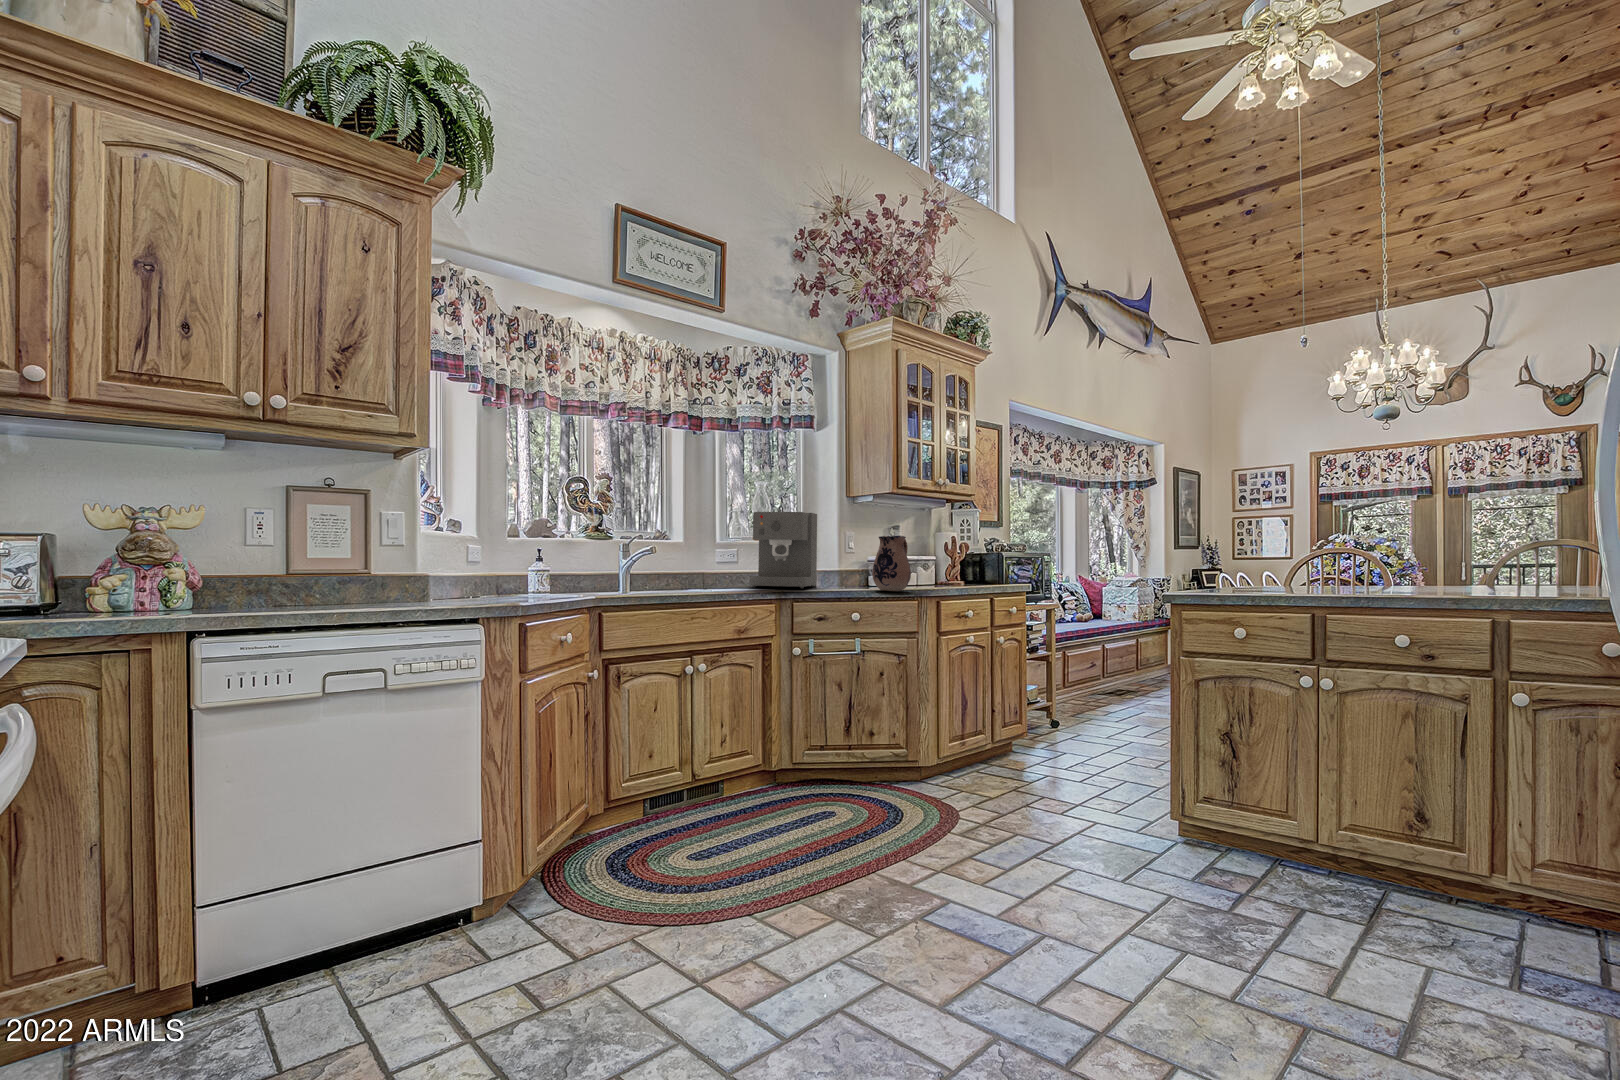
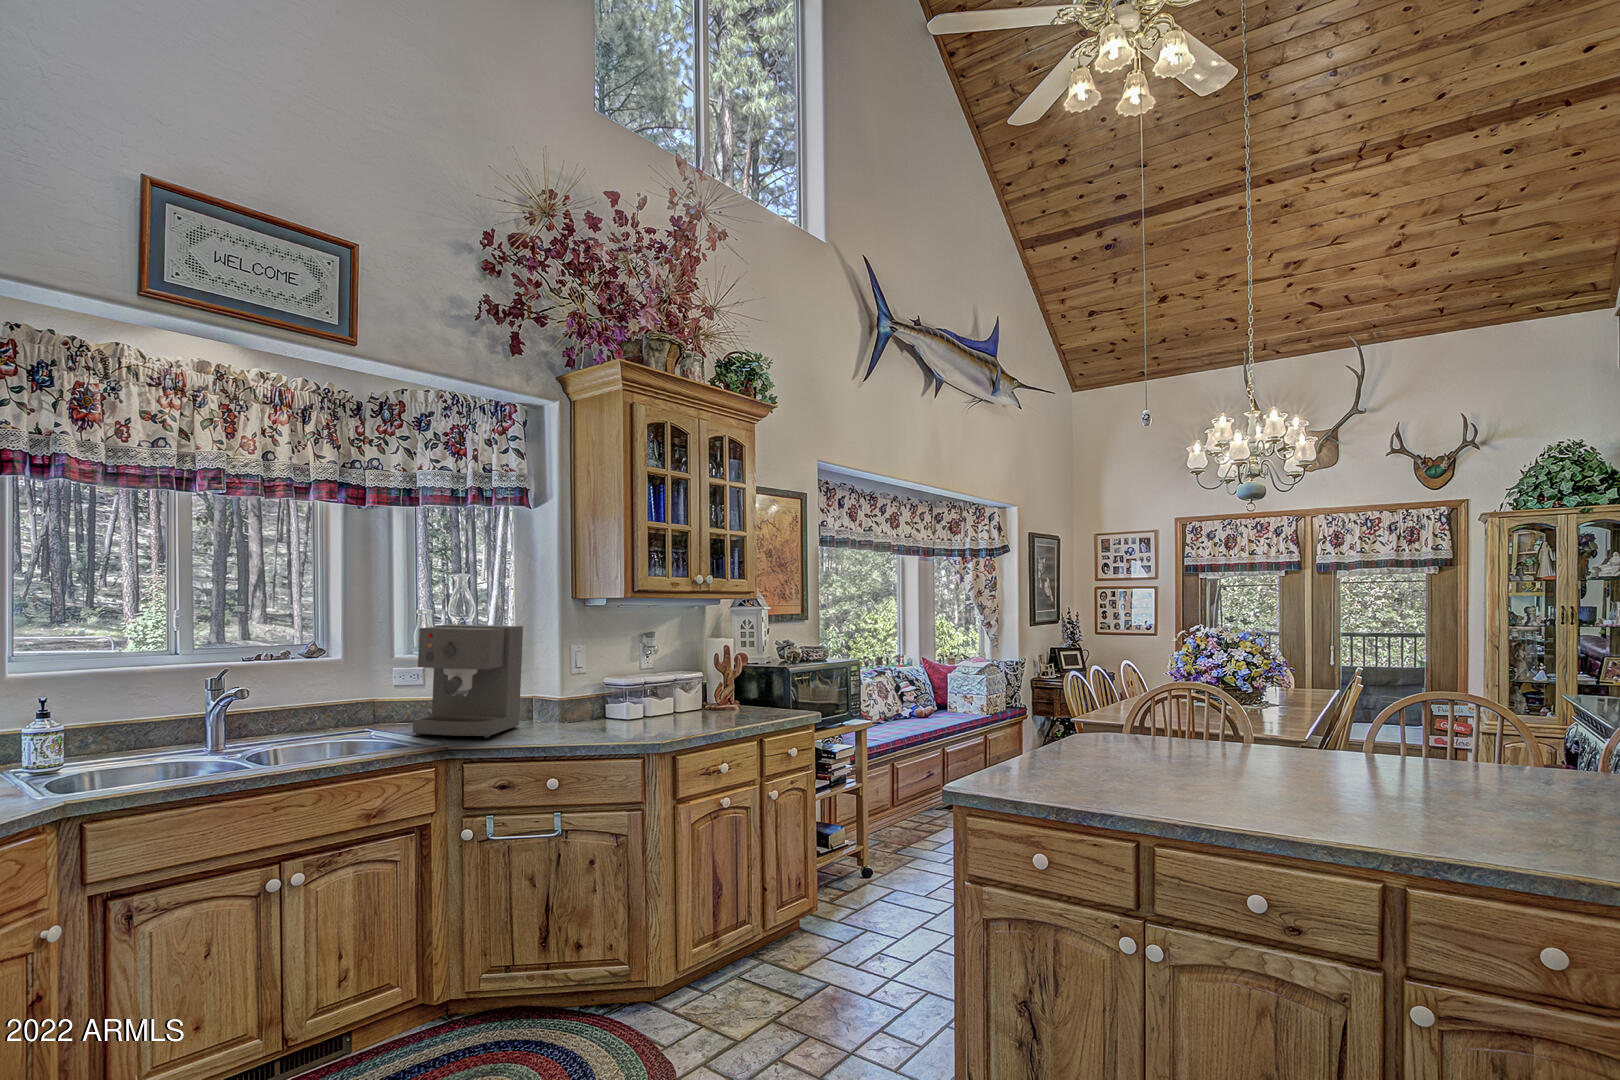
ceramic pitcher: present [872,536,911,591] -> none [592,660,646,739]

